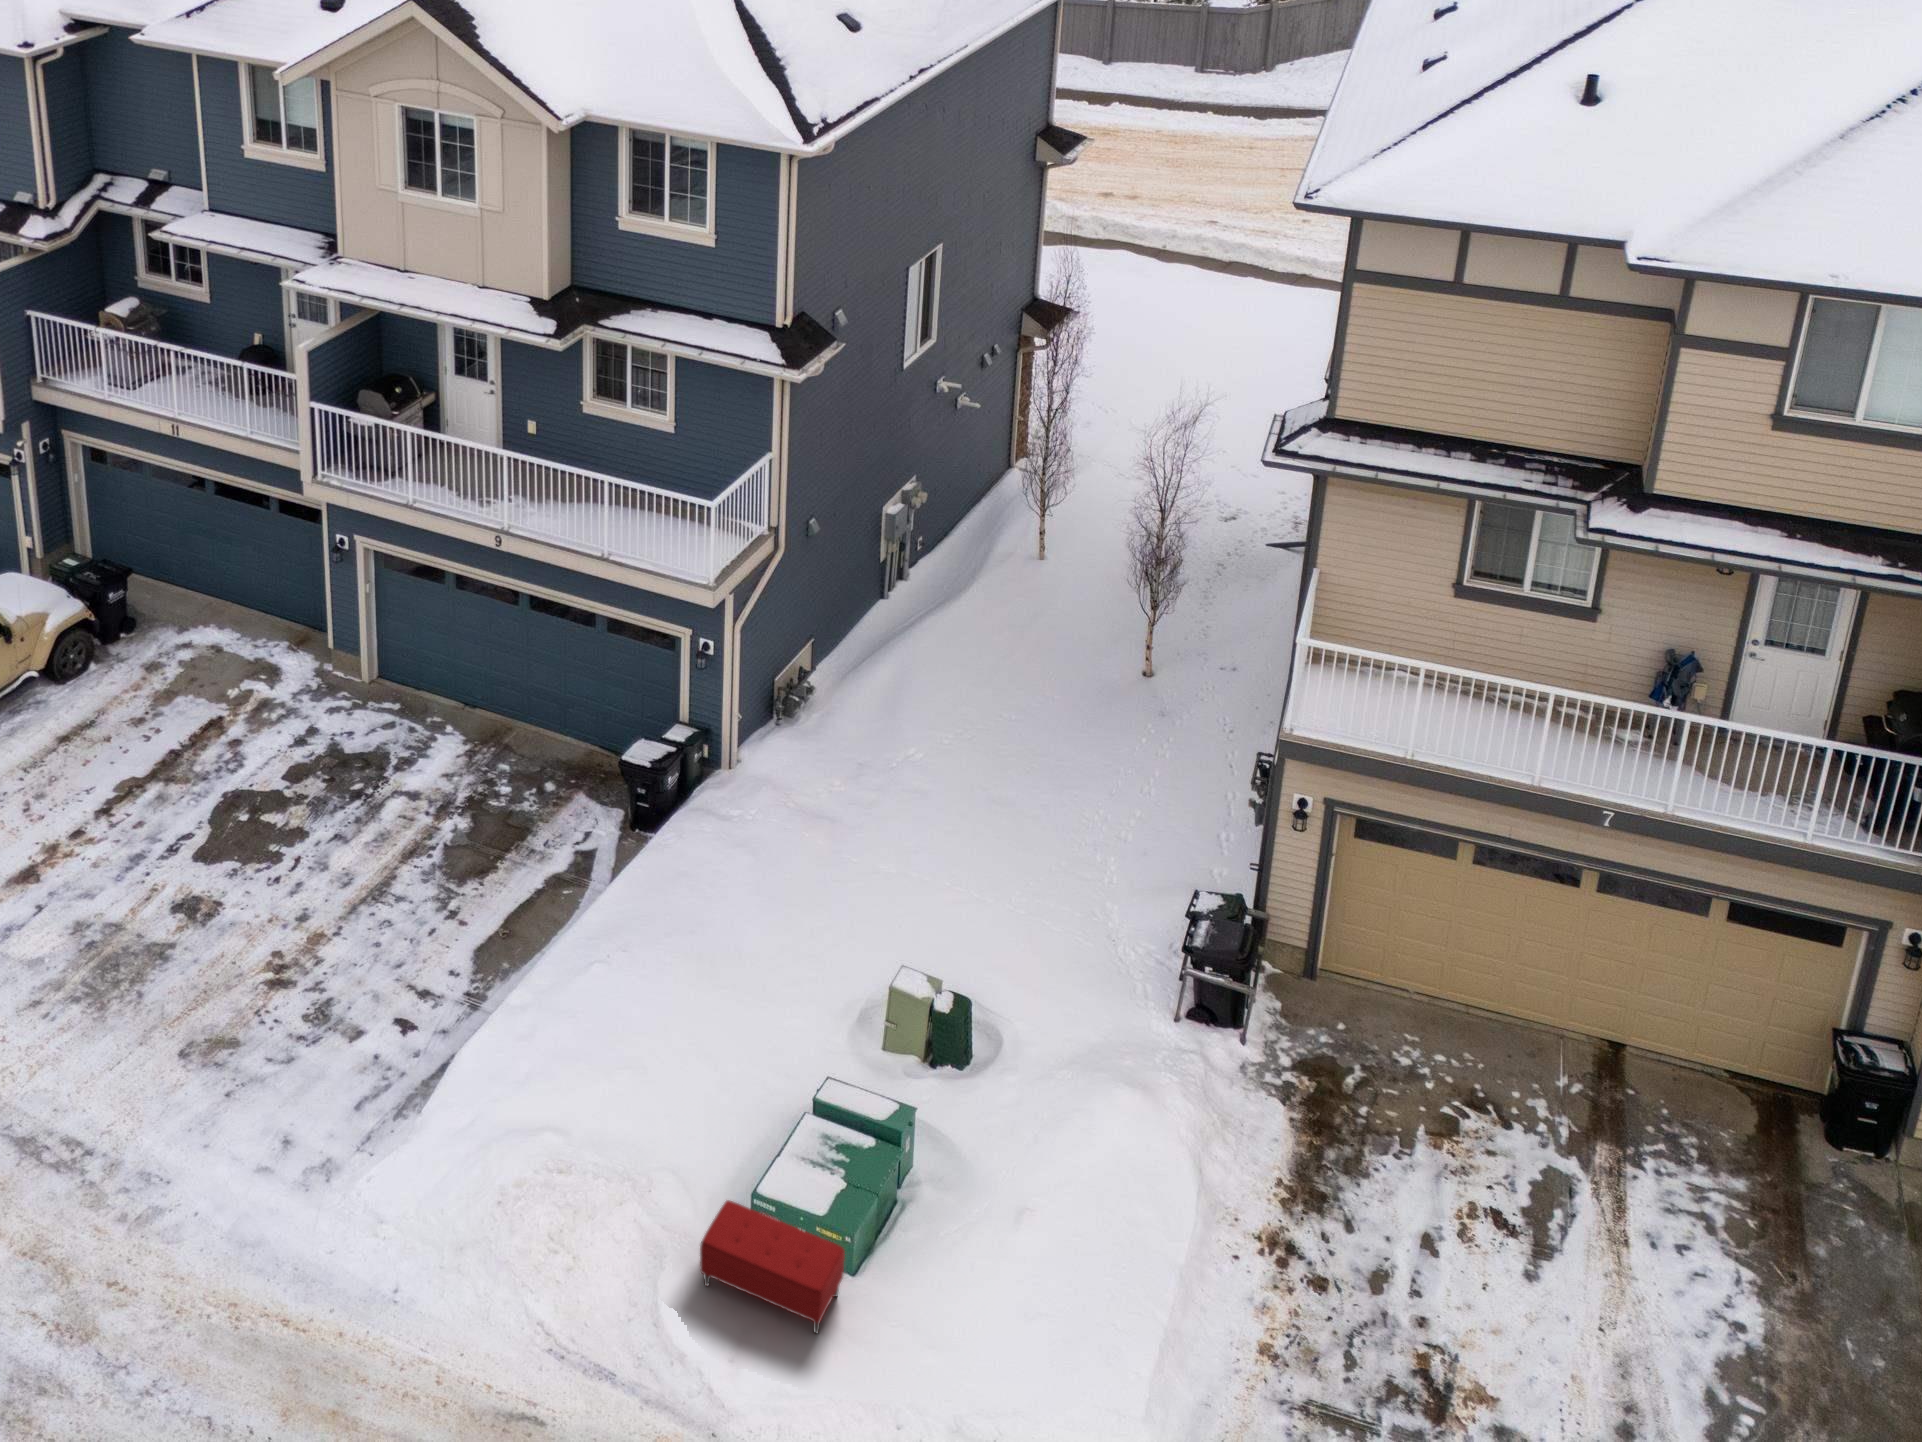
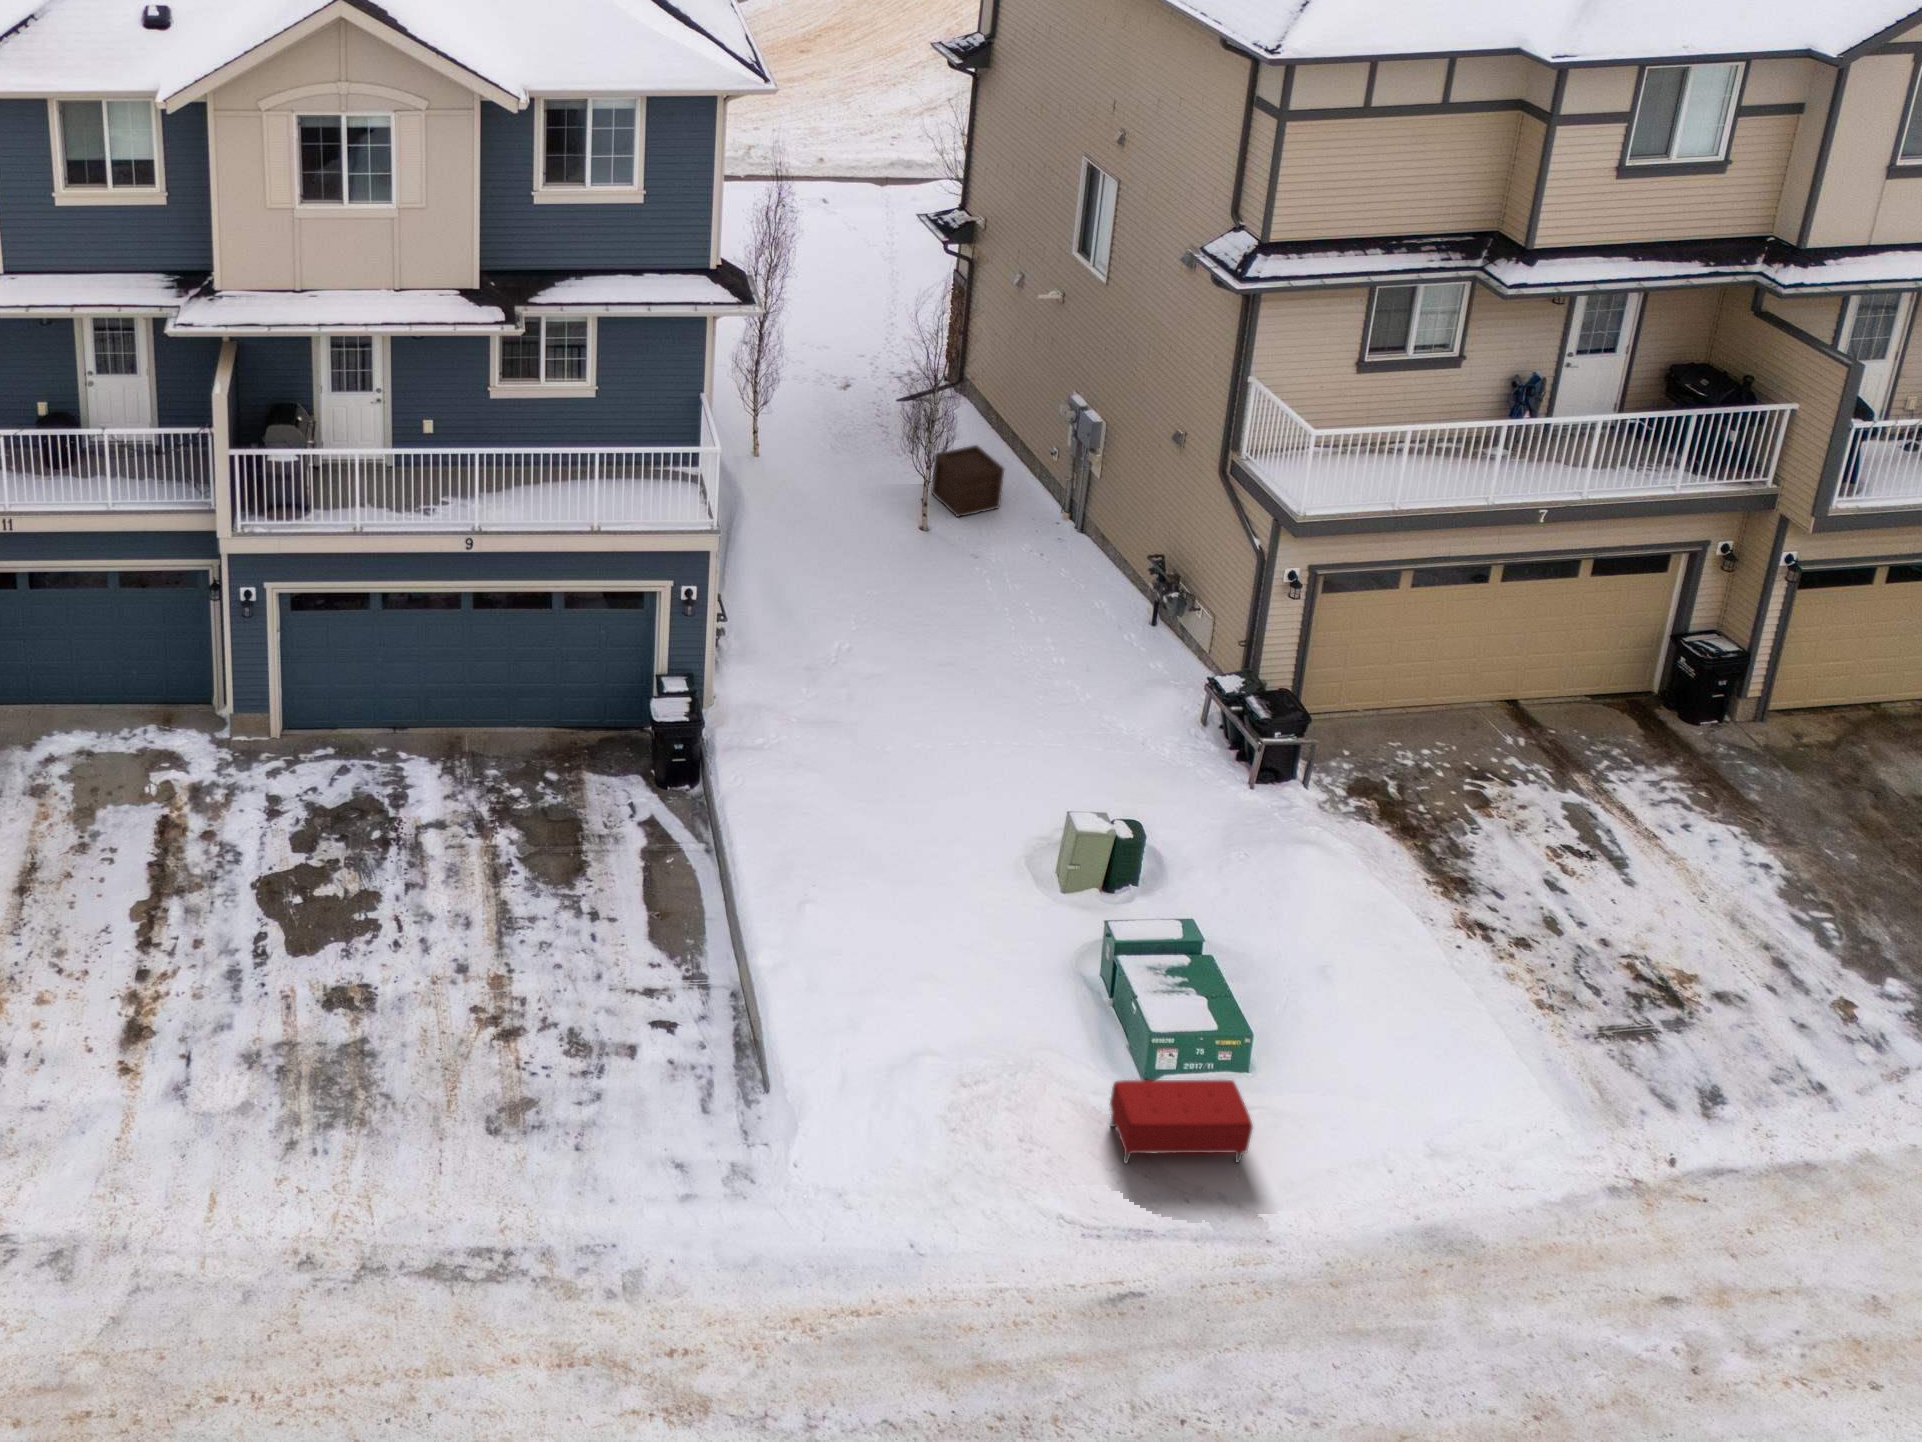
wooden crate: none [1127,610,1191,685] -> present [931,445,1005,517]

